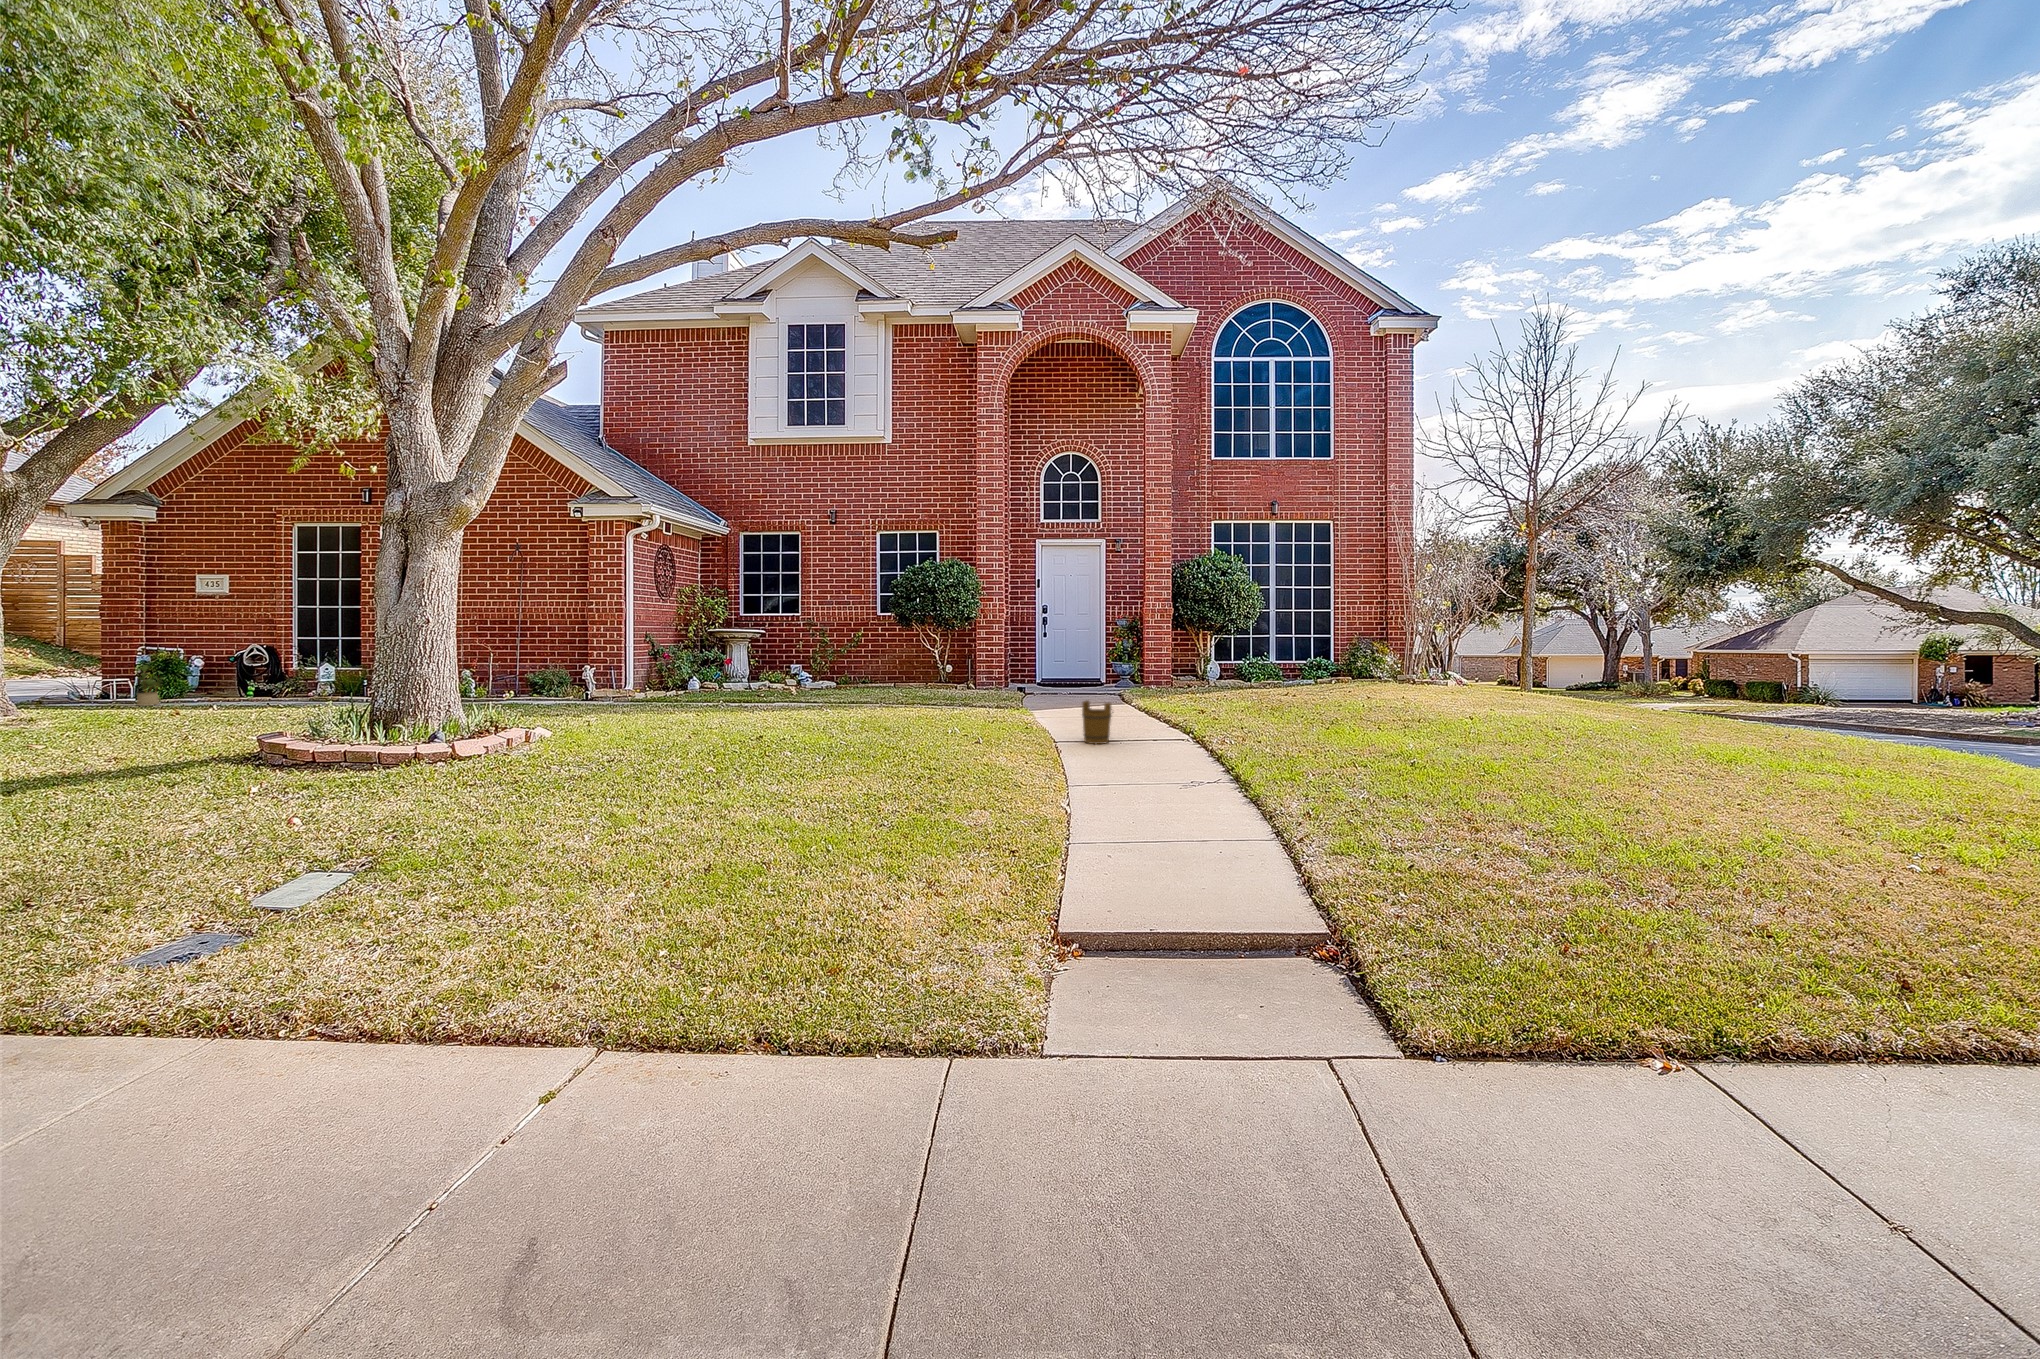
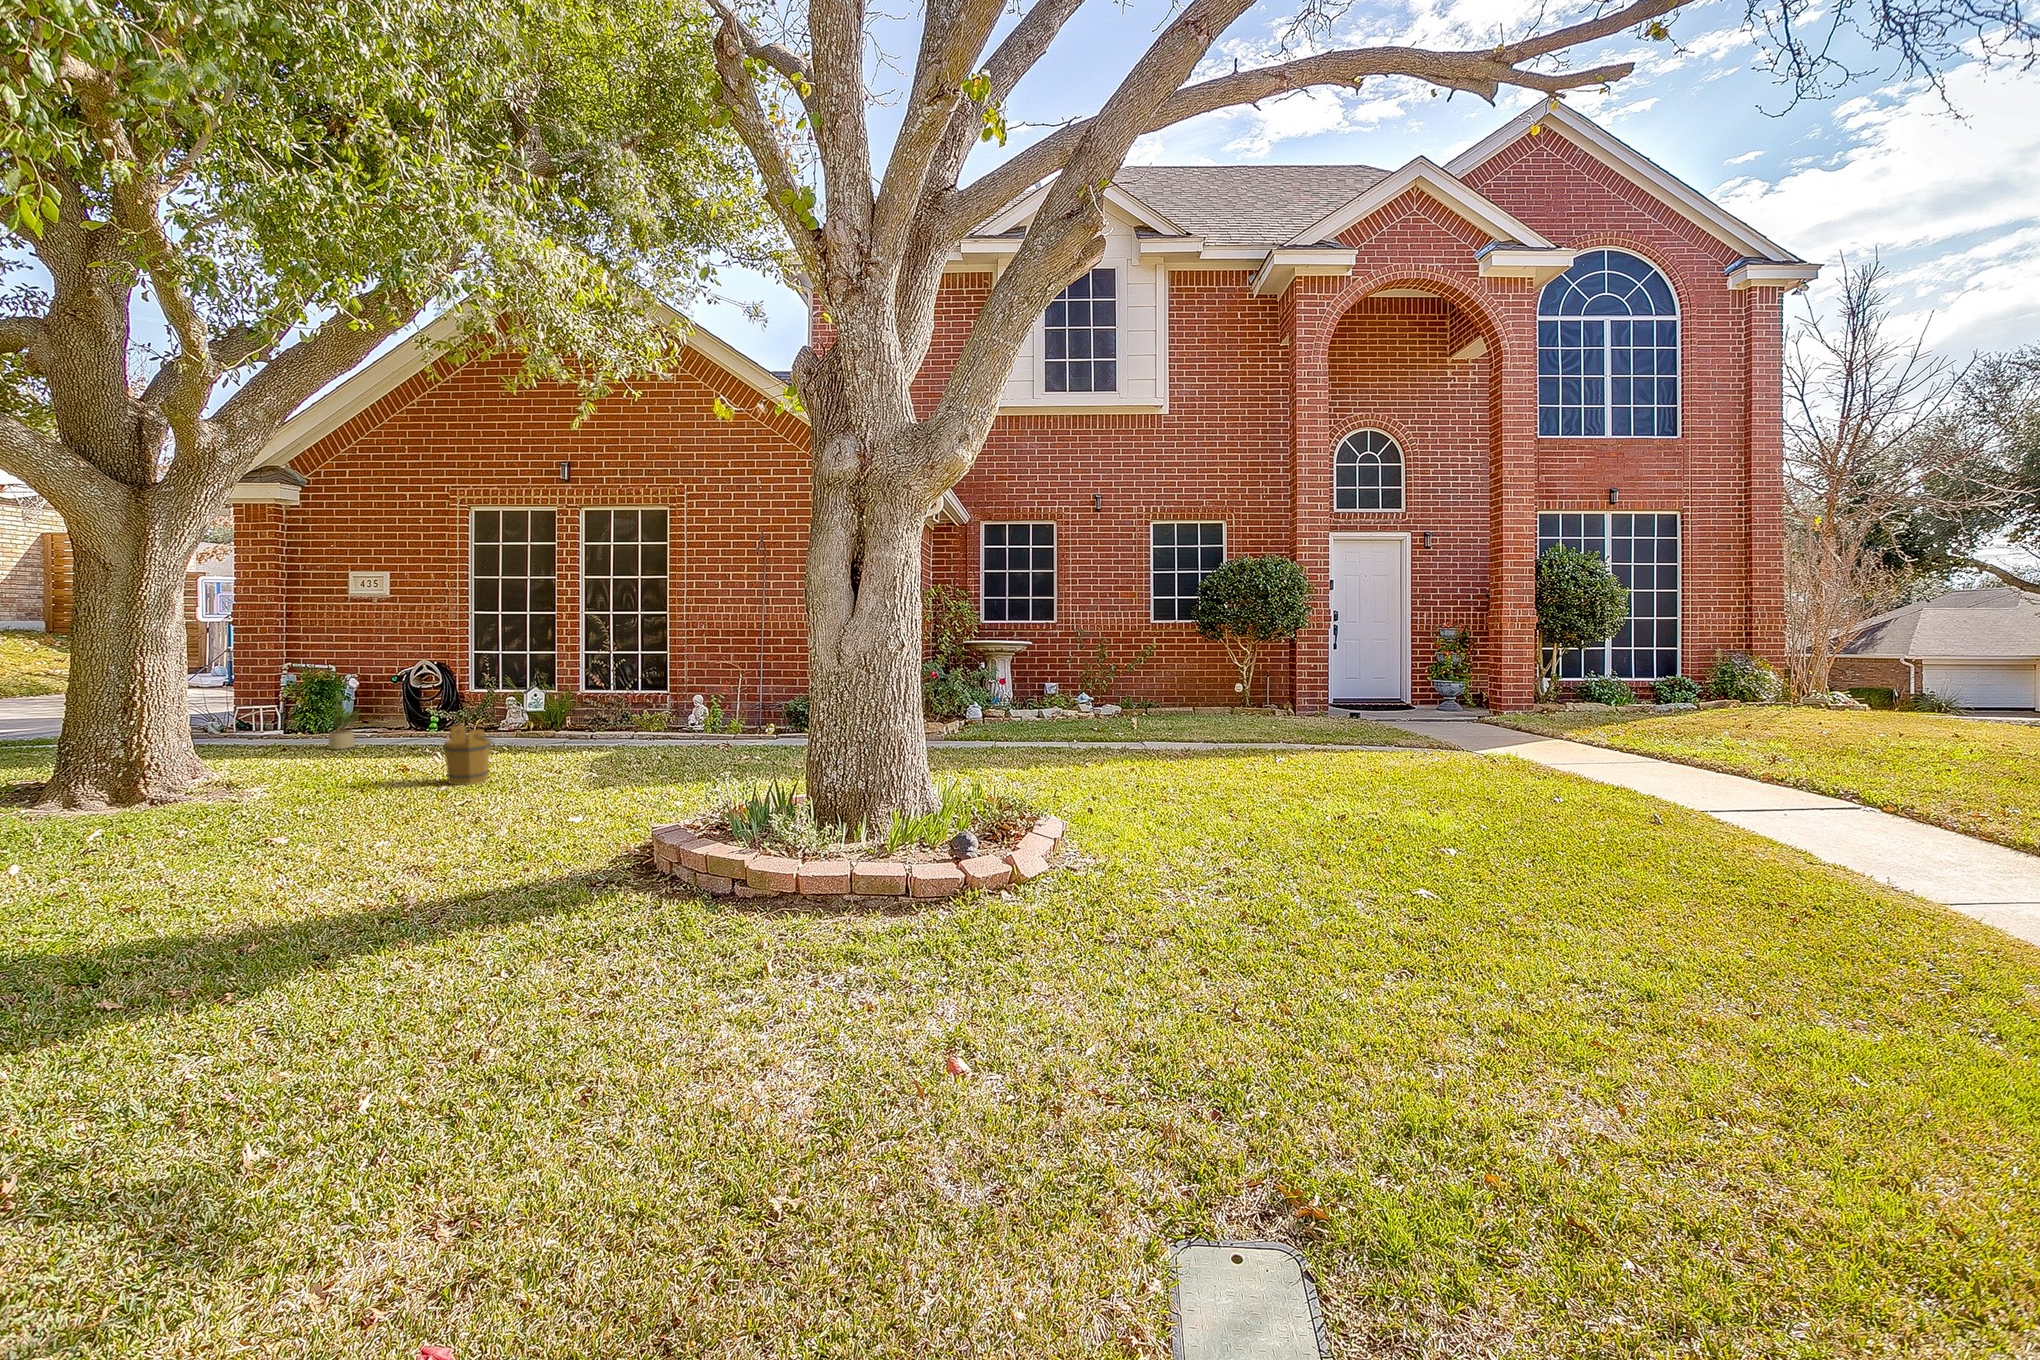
bucket: present [1082,701,1113,744] -> present [443,725,493,785]

